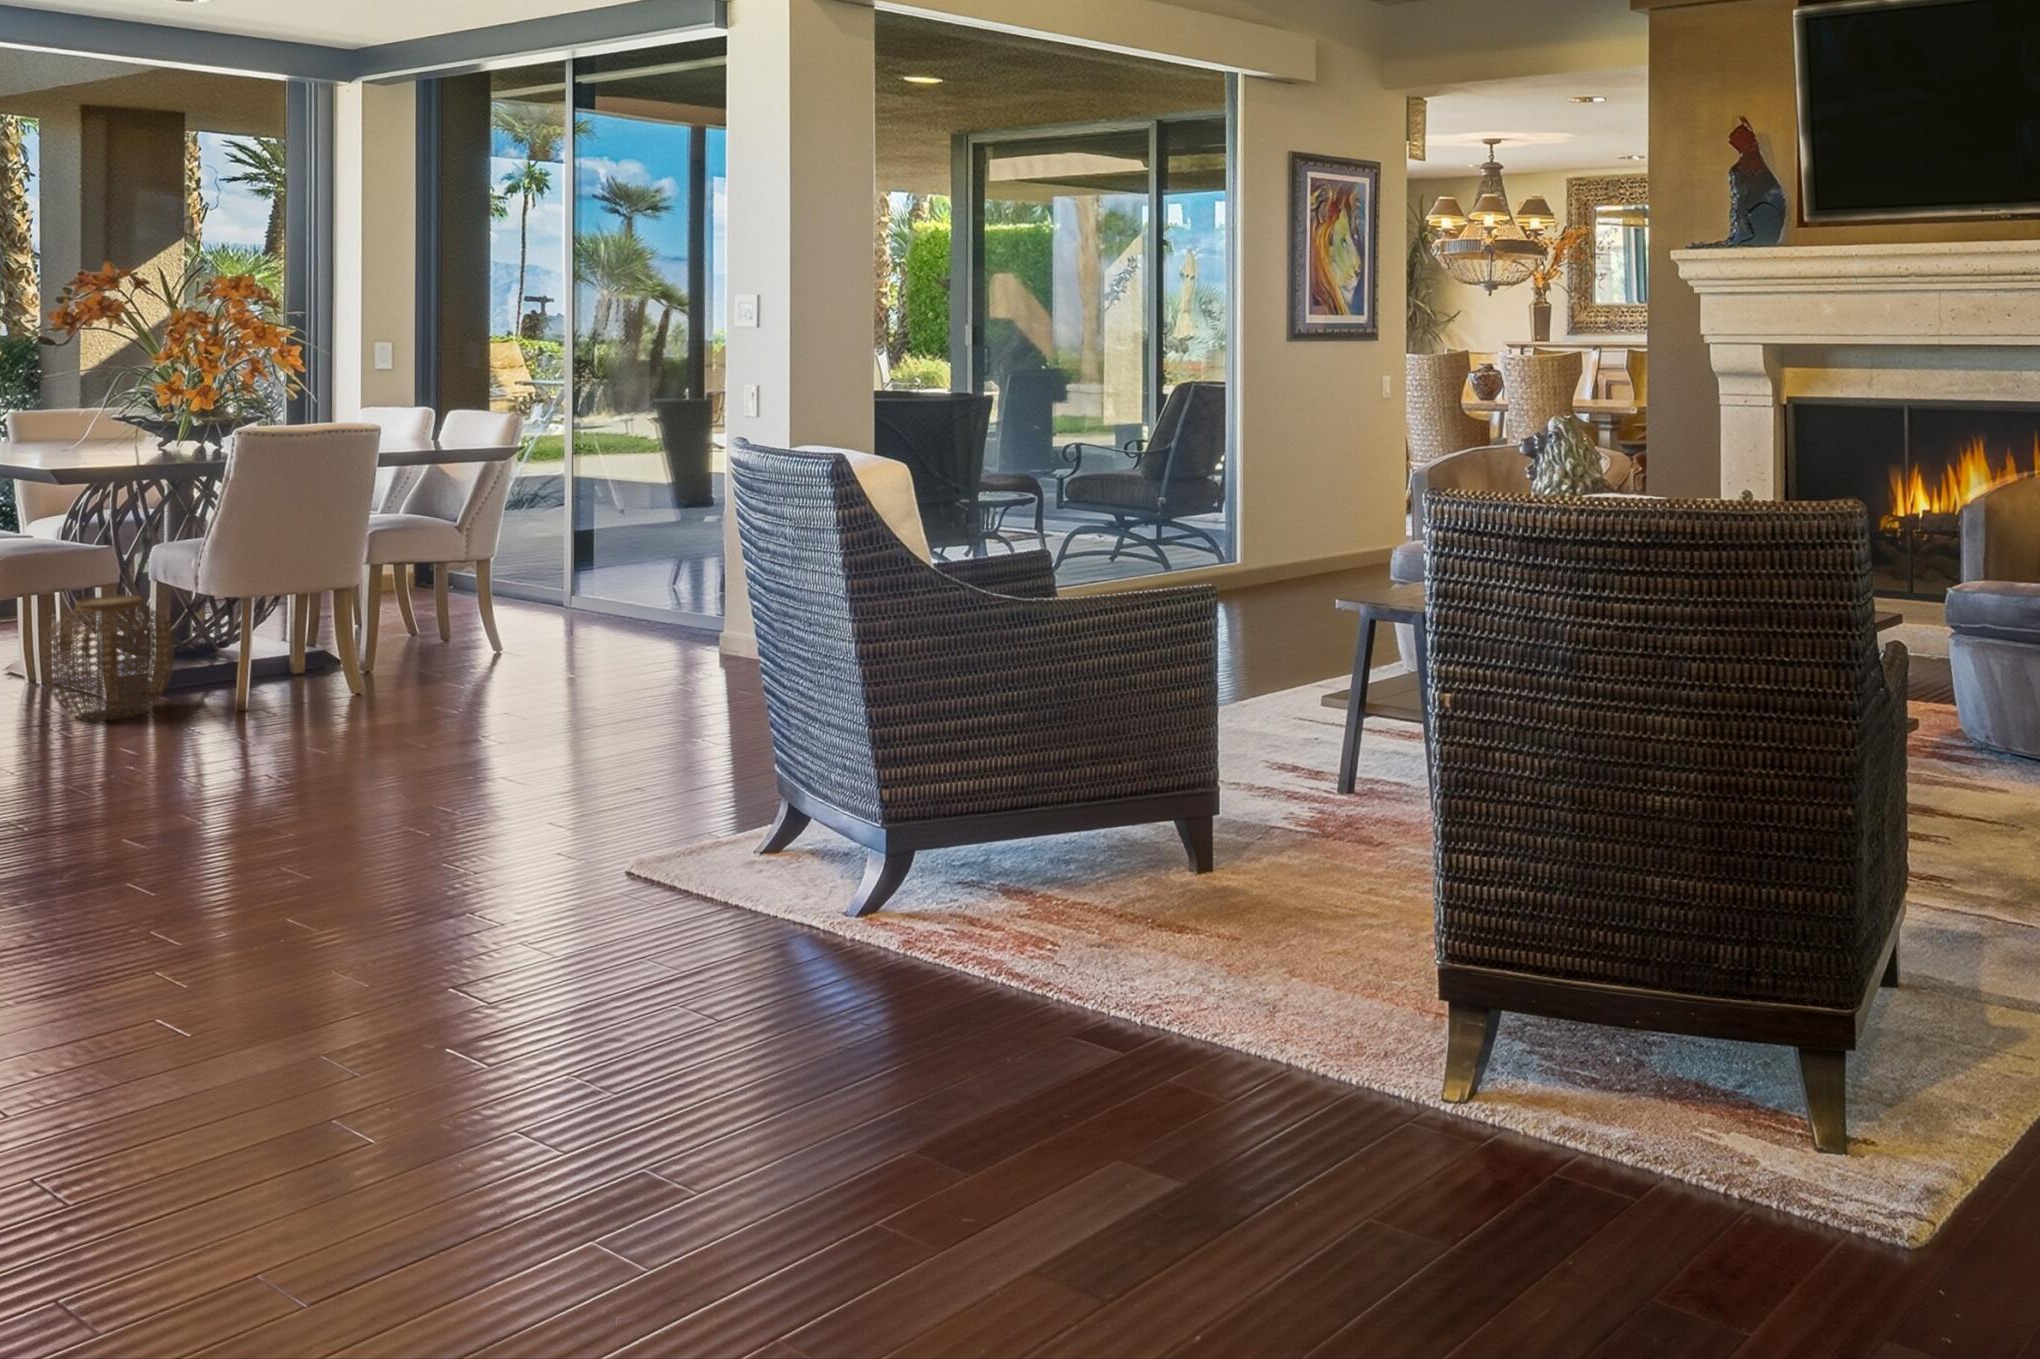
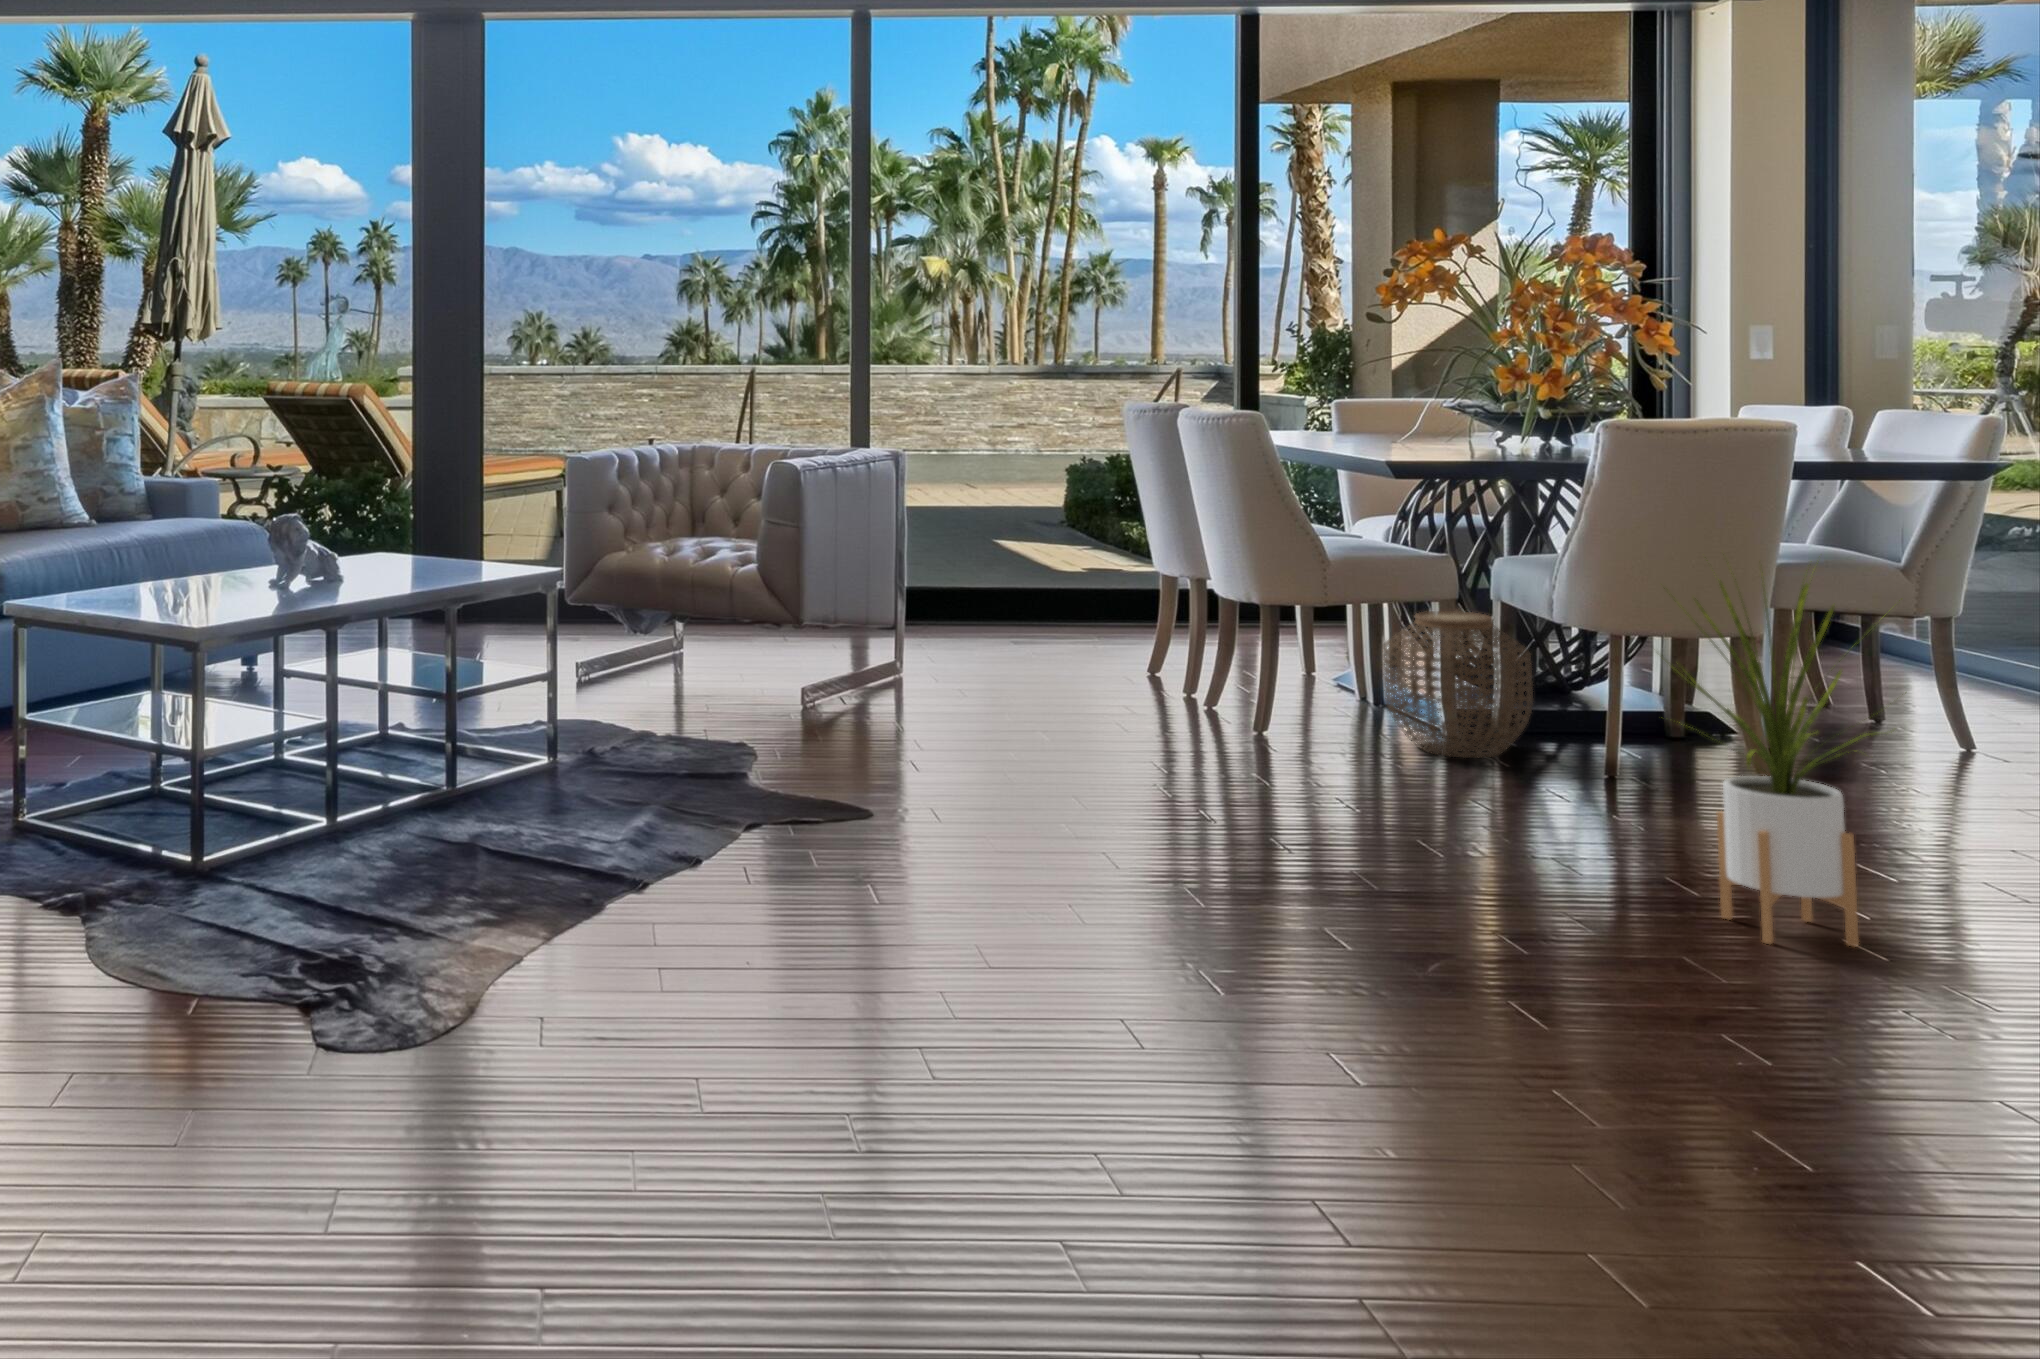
house plant: none [226,532,380,800] -> present [1663,563,1898,947]

